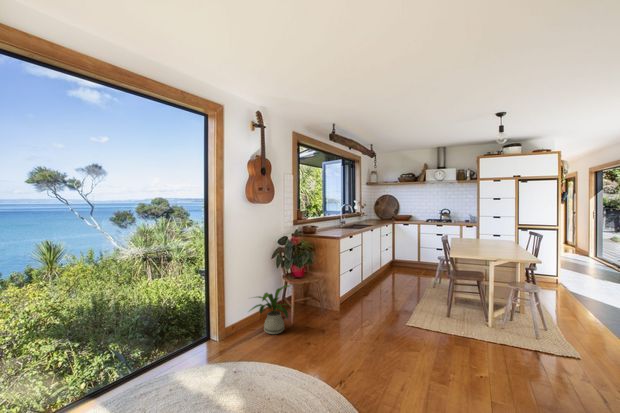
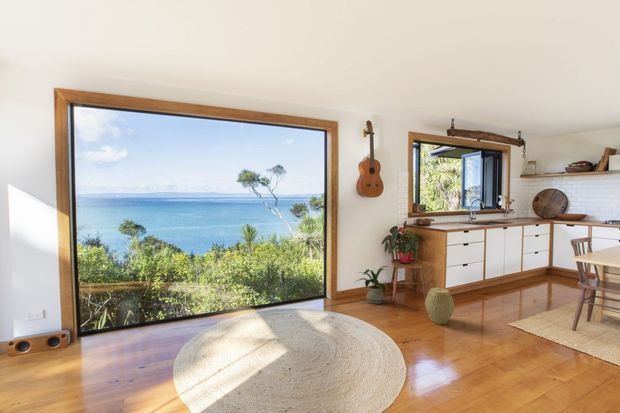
woven basket: none [340,302,371,344] -> present [425,288,454,324]

